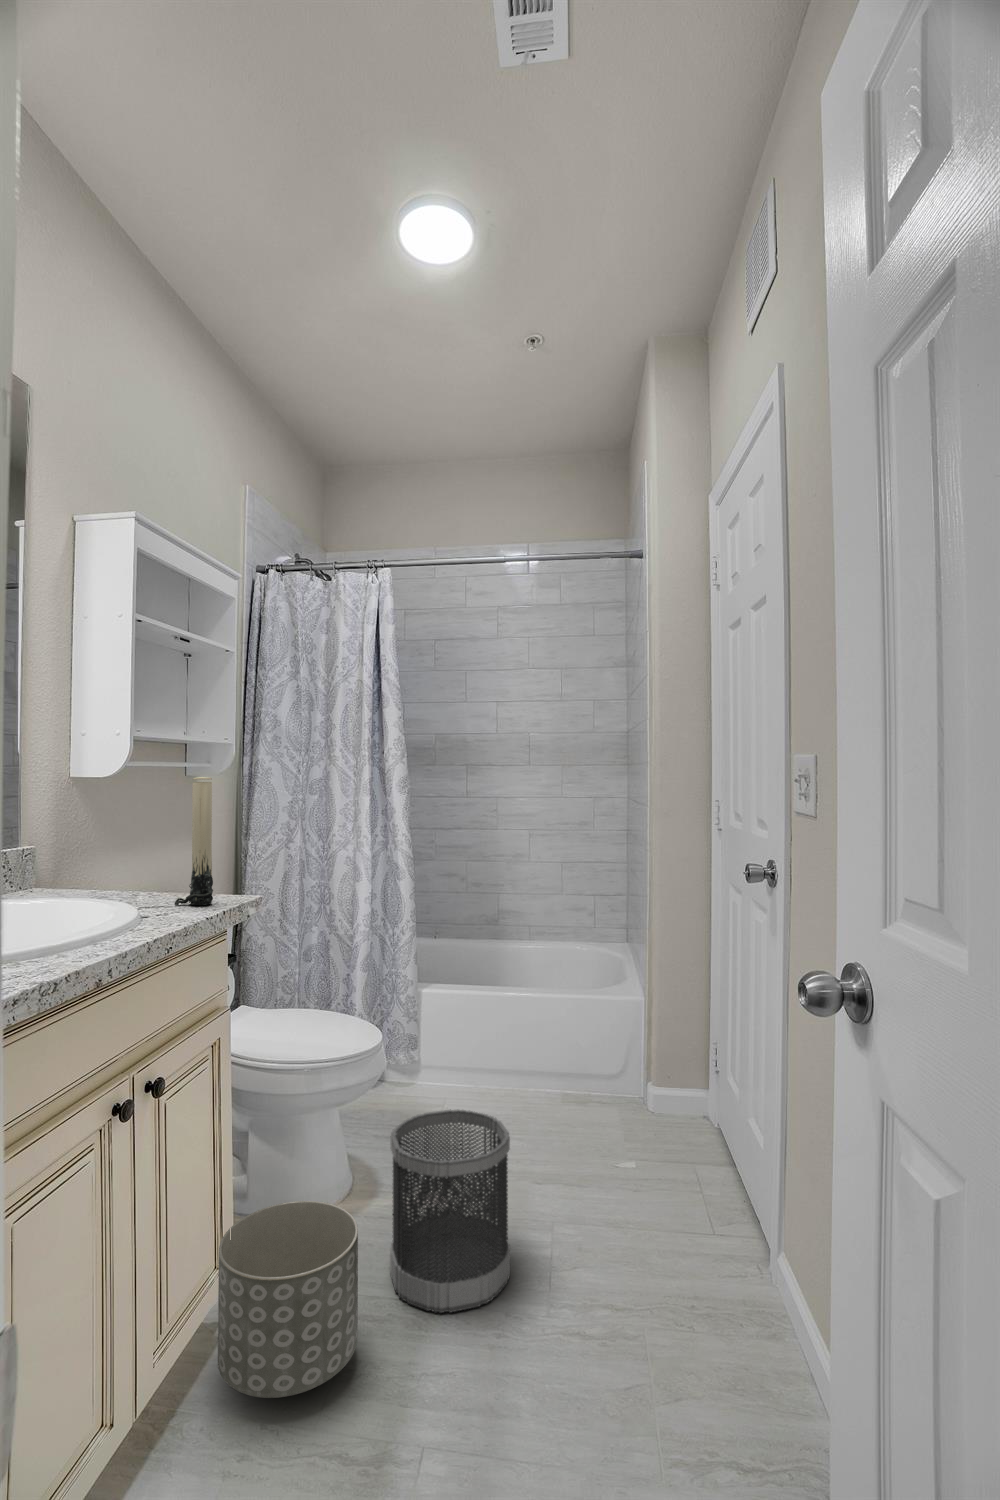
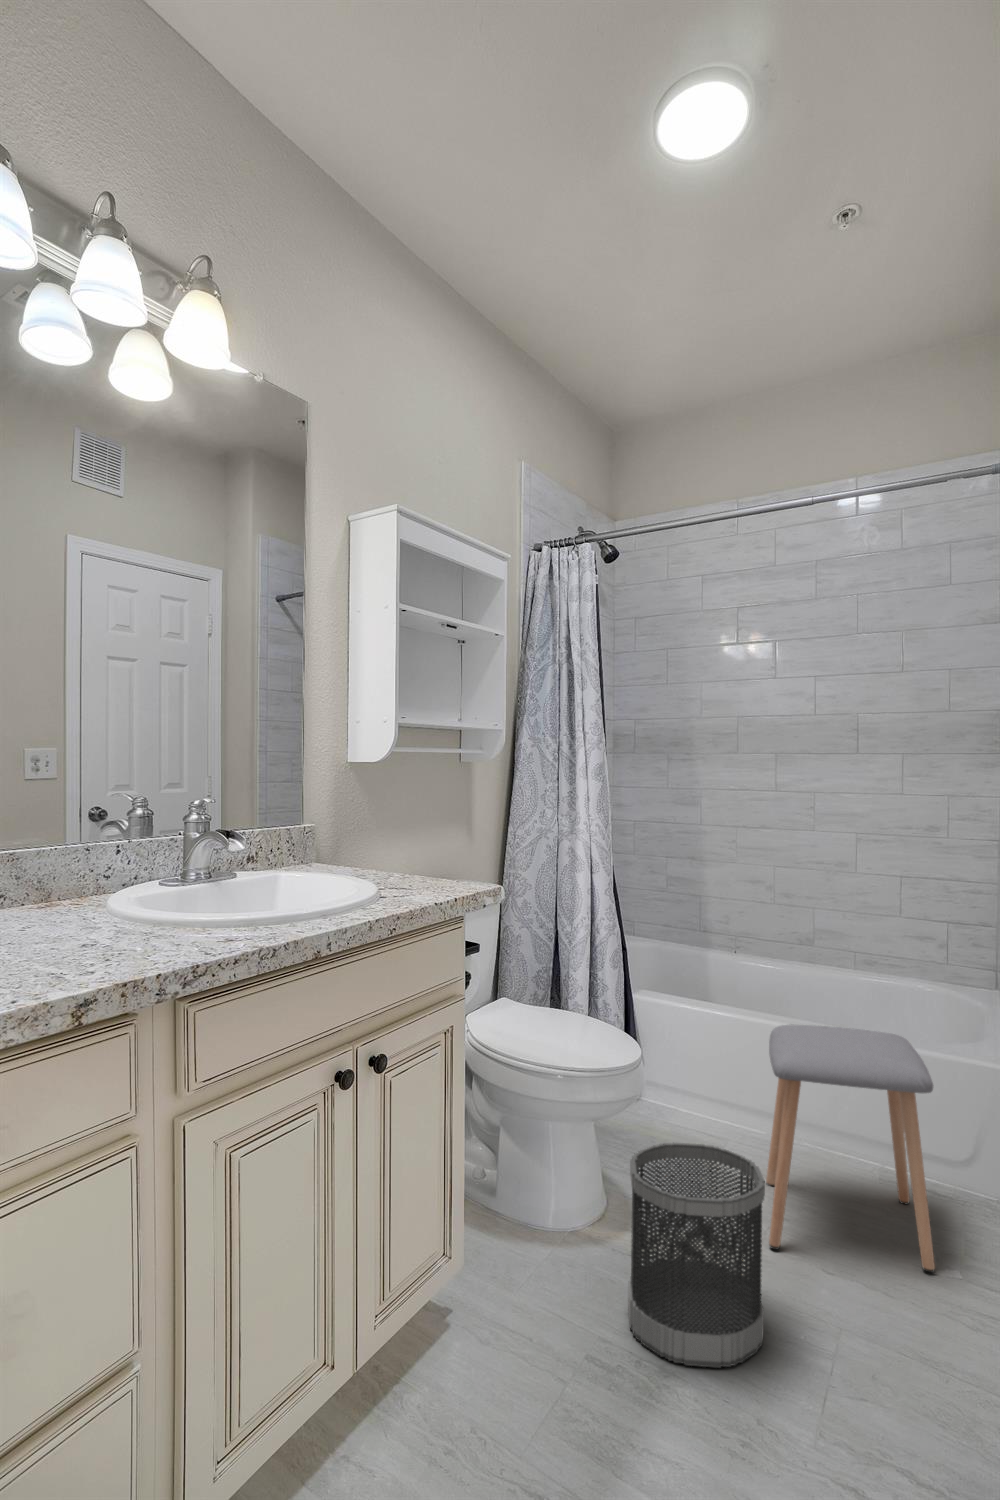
candle: present [175,777,213,905] -> none [412,764,448,892]
stool: none [486,990,626,1189] -> present [766,1024,935,1272]
planter: present [218,1201,358,1398] -> none [440,1206,581,1399]

